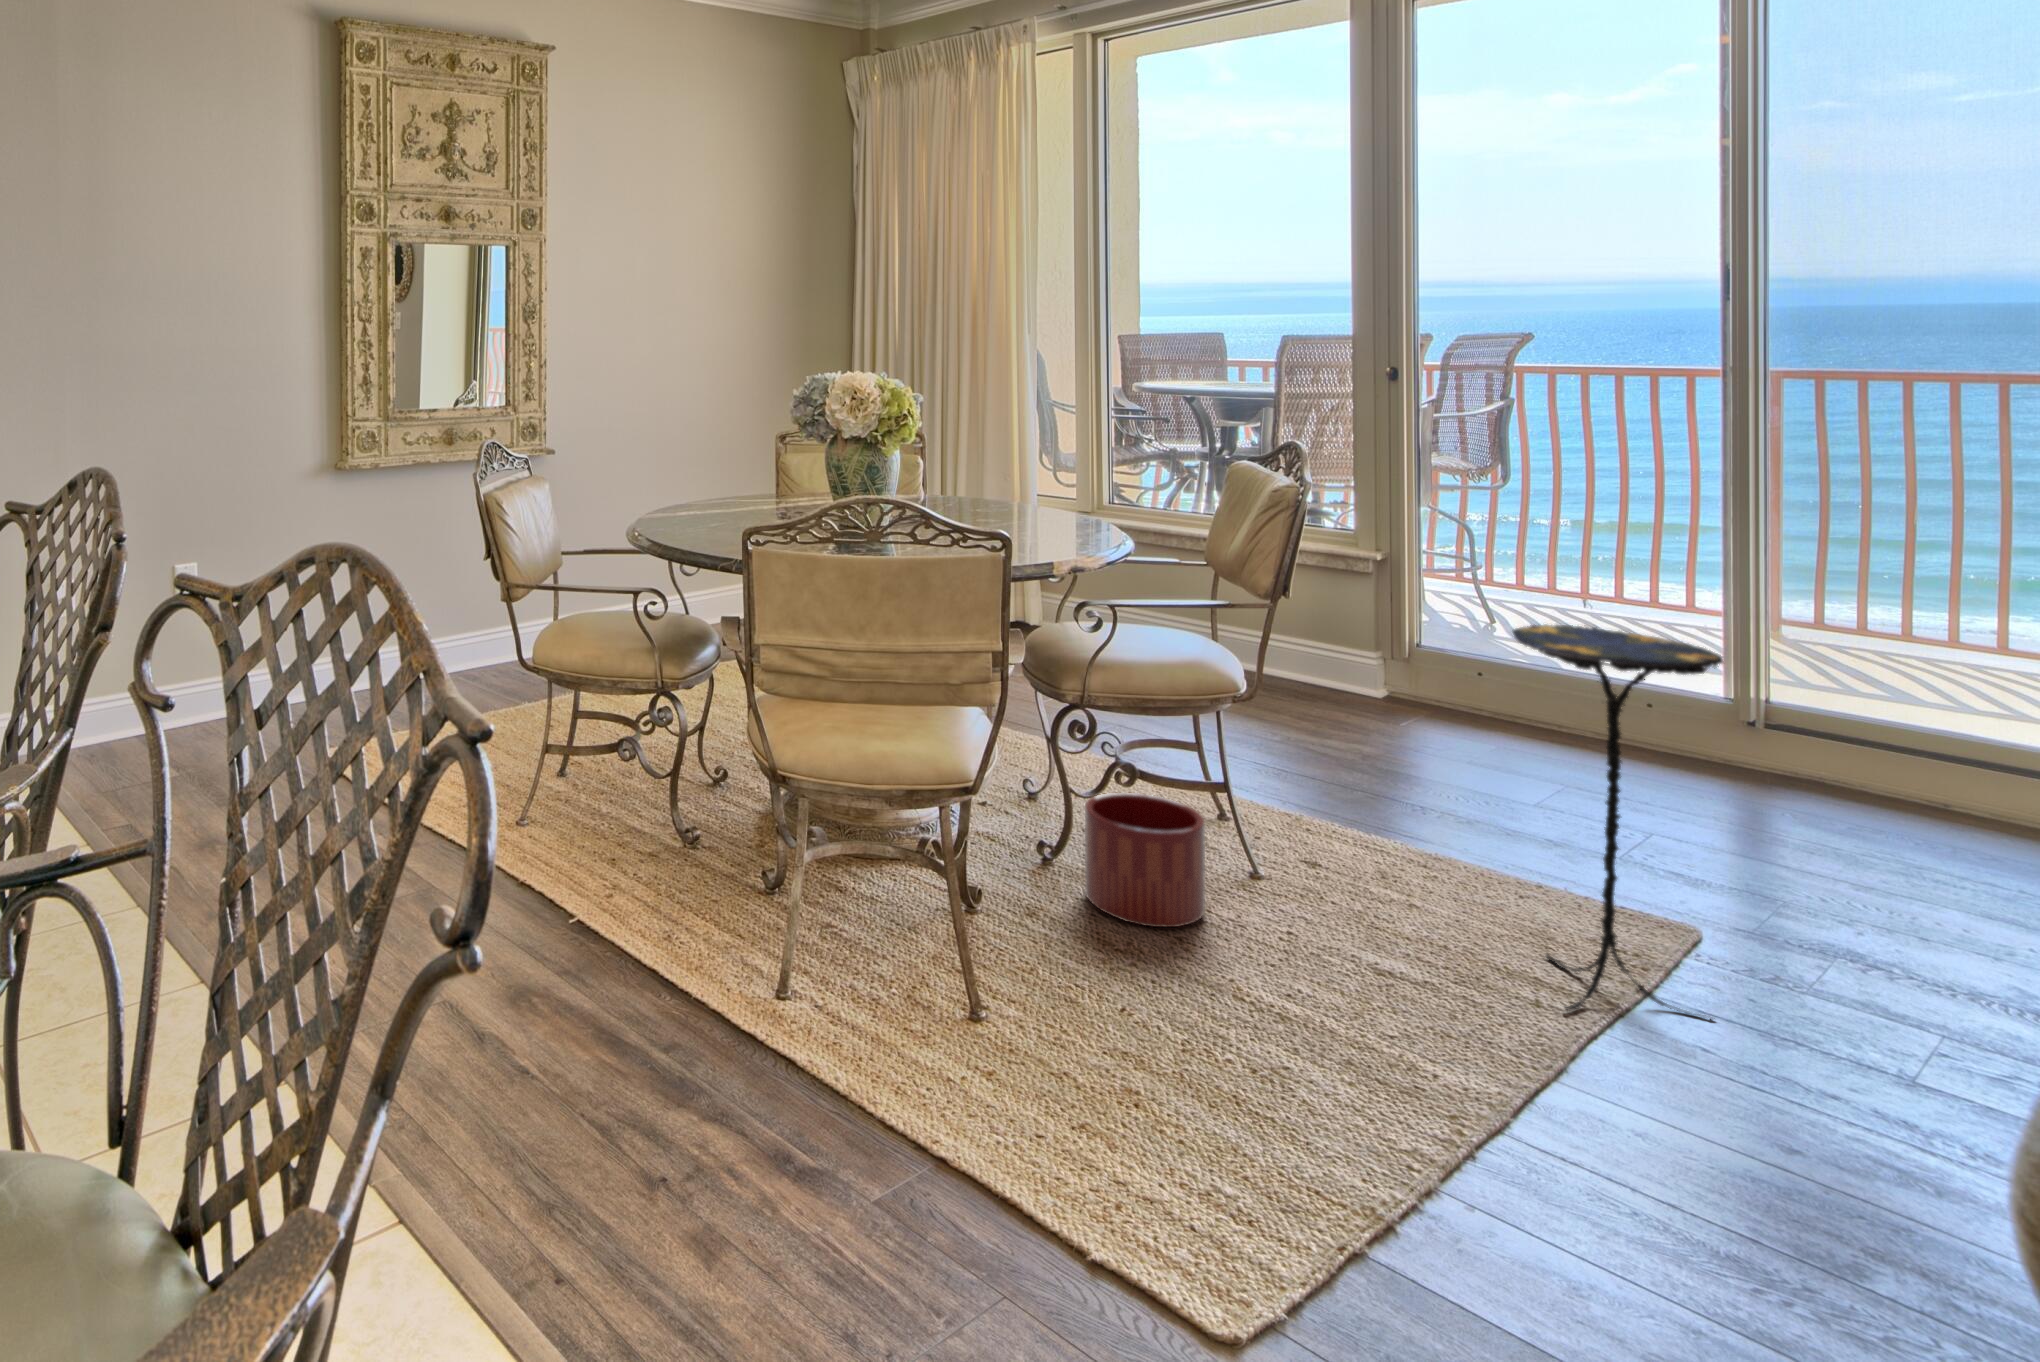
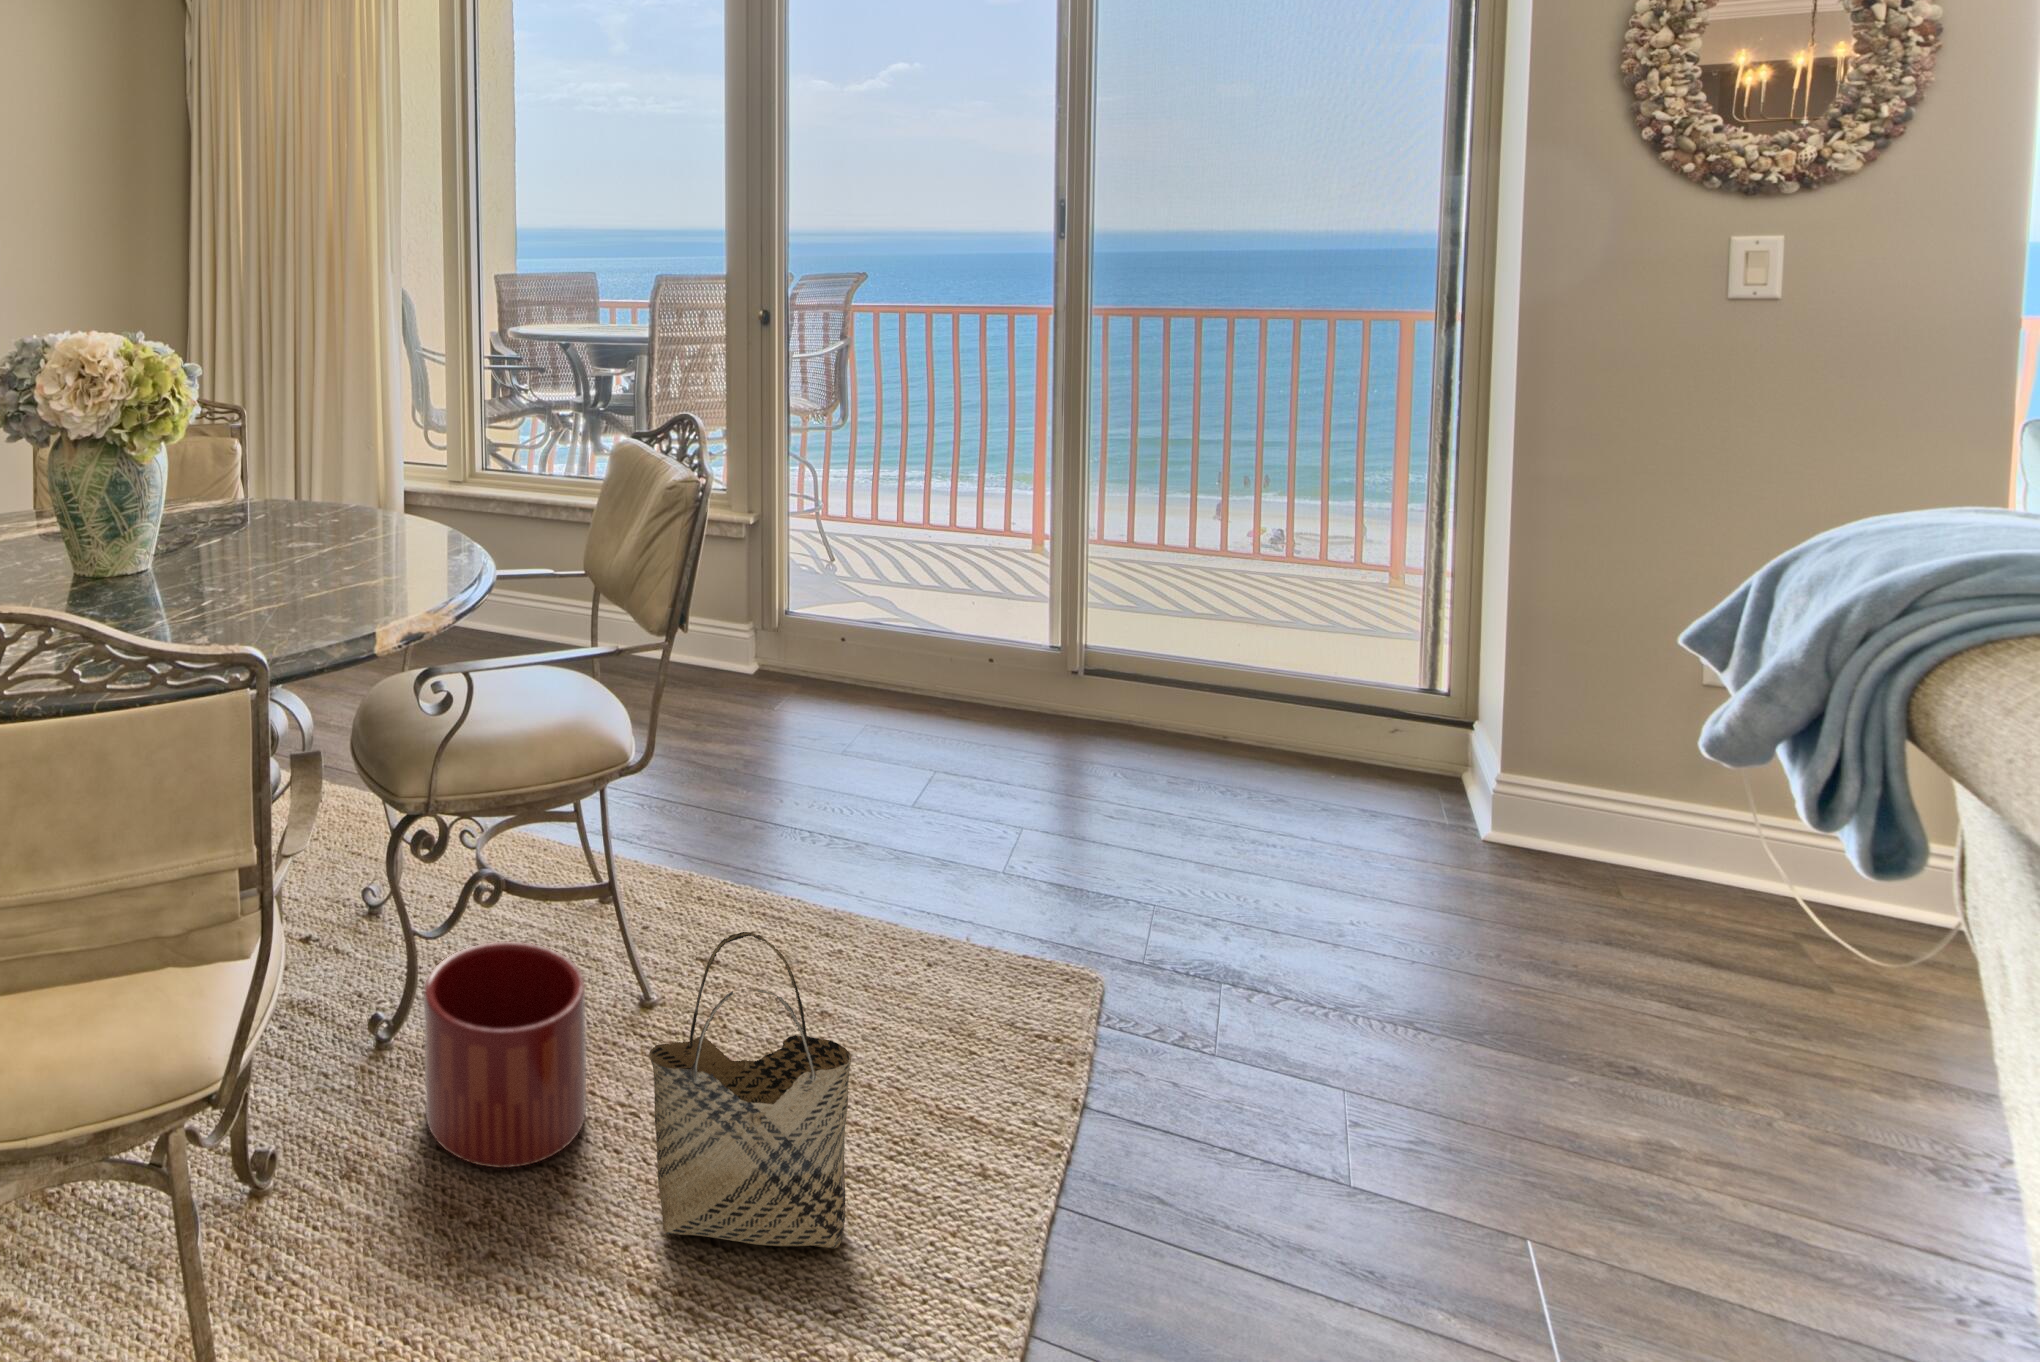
side table: present [1512,625,1723,1014] -> none [952,656,1189,1194]
woven basket: none [1252,785,1414,1000] -> present [649,932,851,1248]

